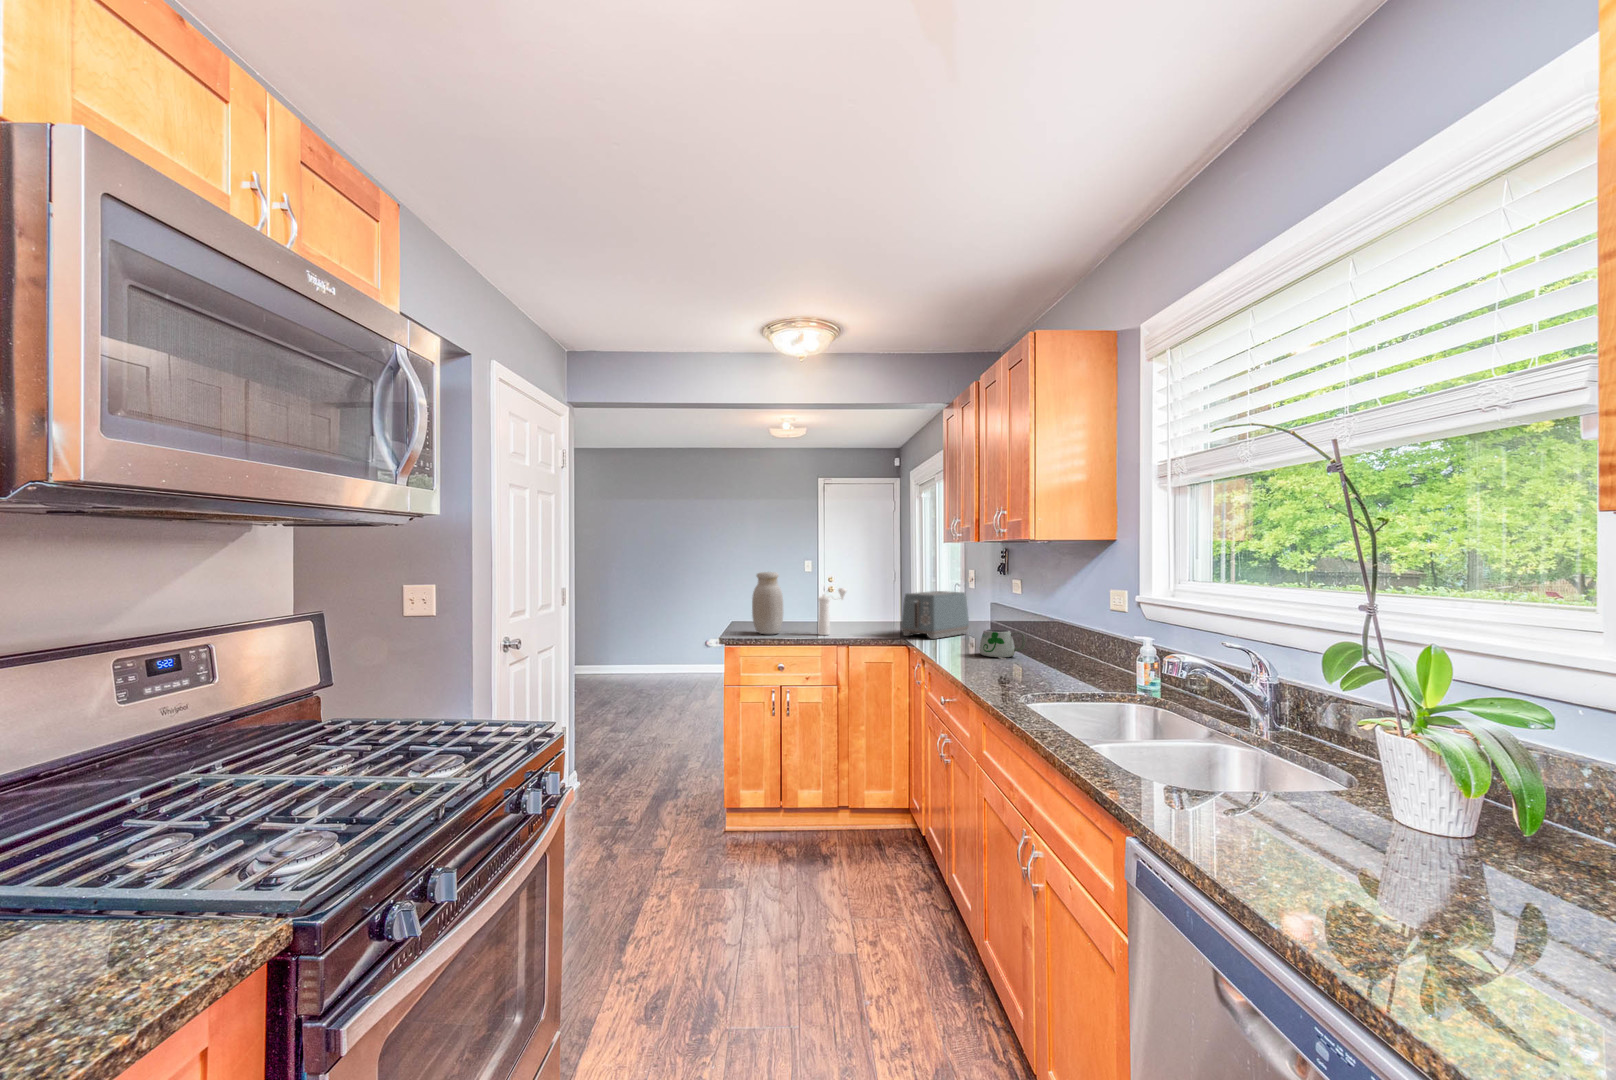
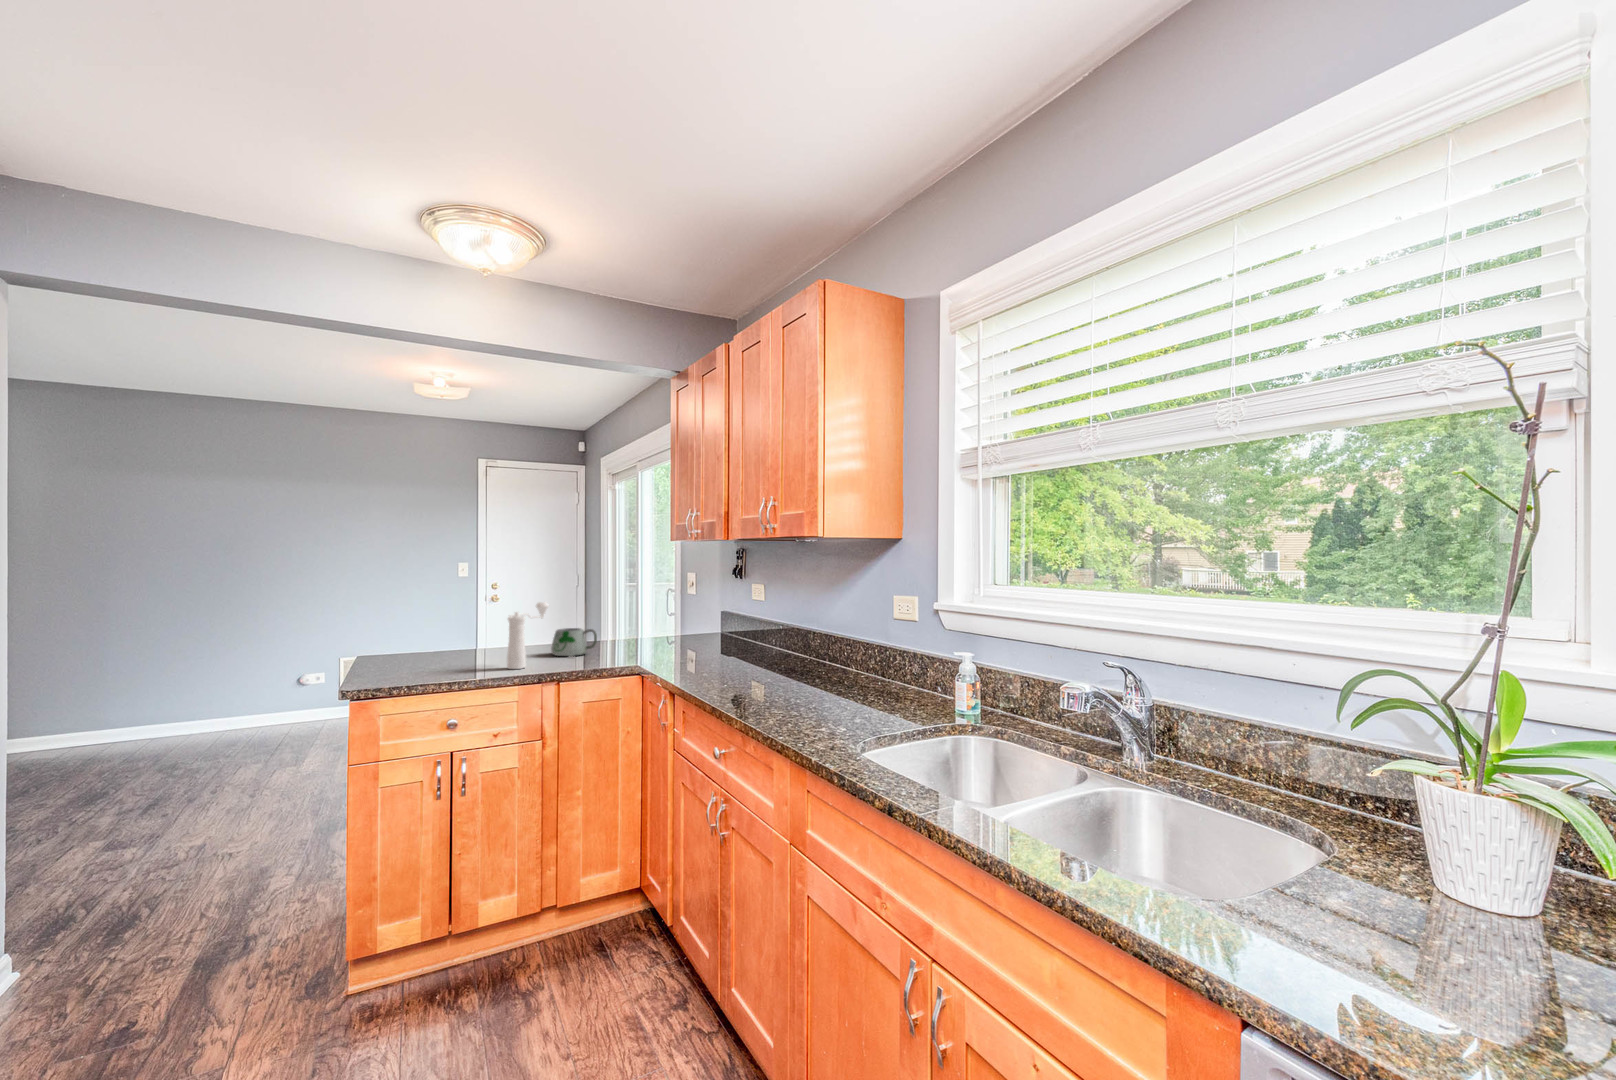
jar: present [752,572,783,634] -> none [401,582,454,674]
toaster: present [901,591,969,639] -> none [625,602,706,664]
mug: present [979,629,1025,659] -> present [551,628,597,657]

